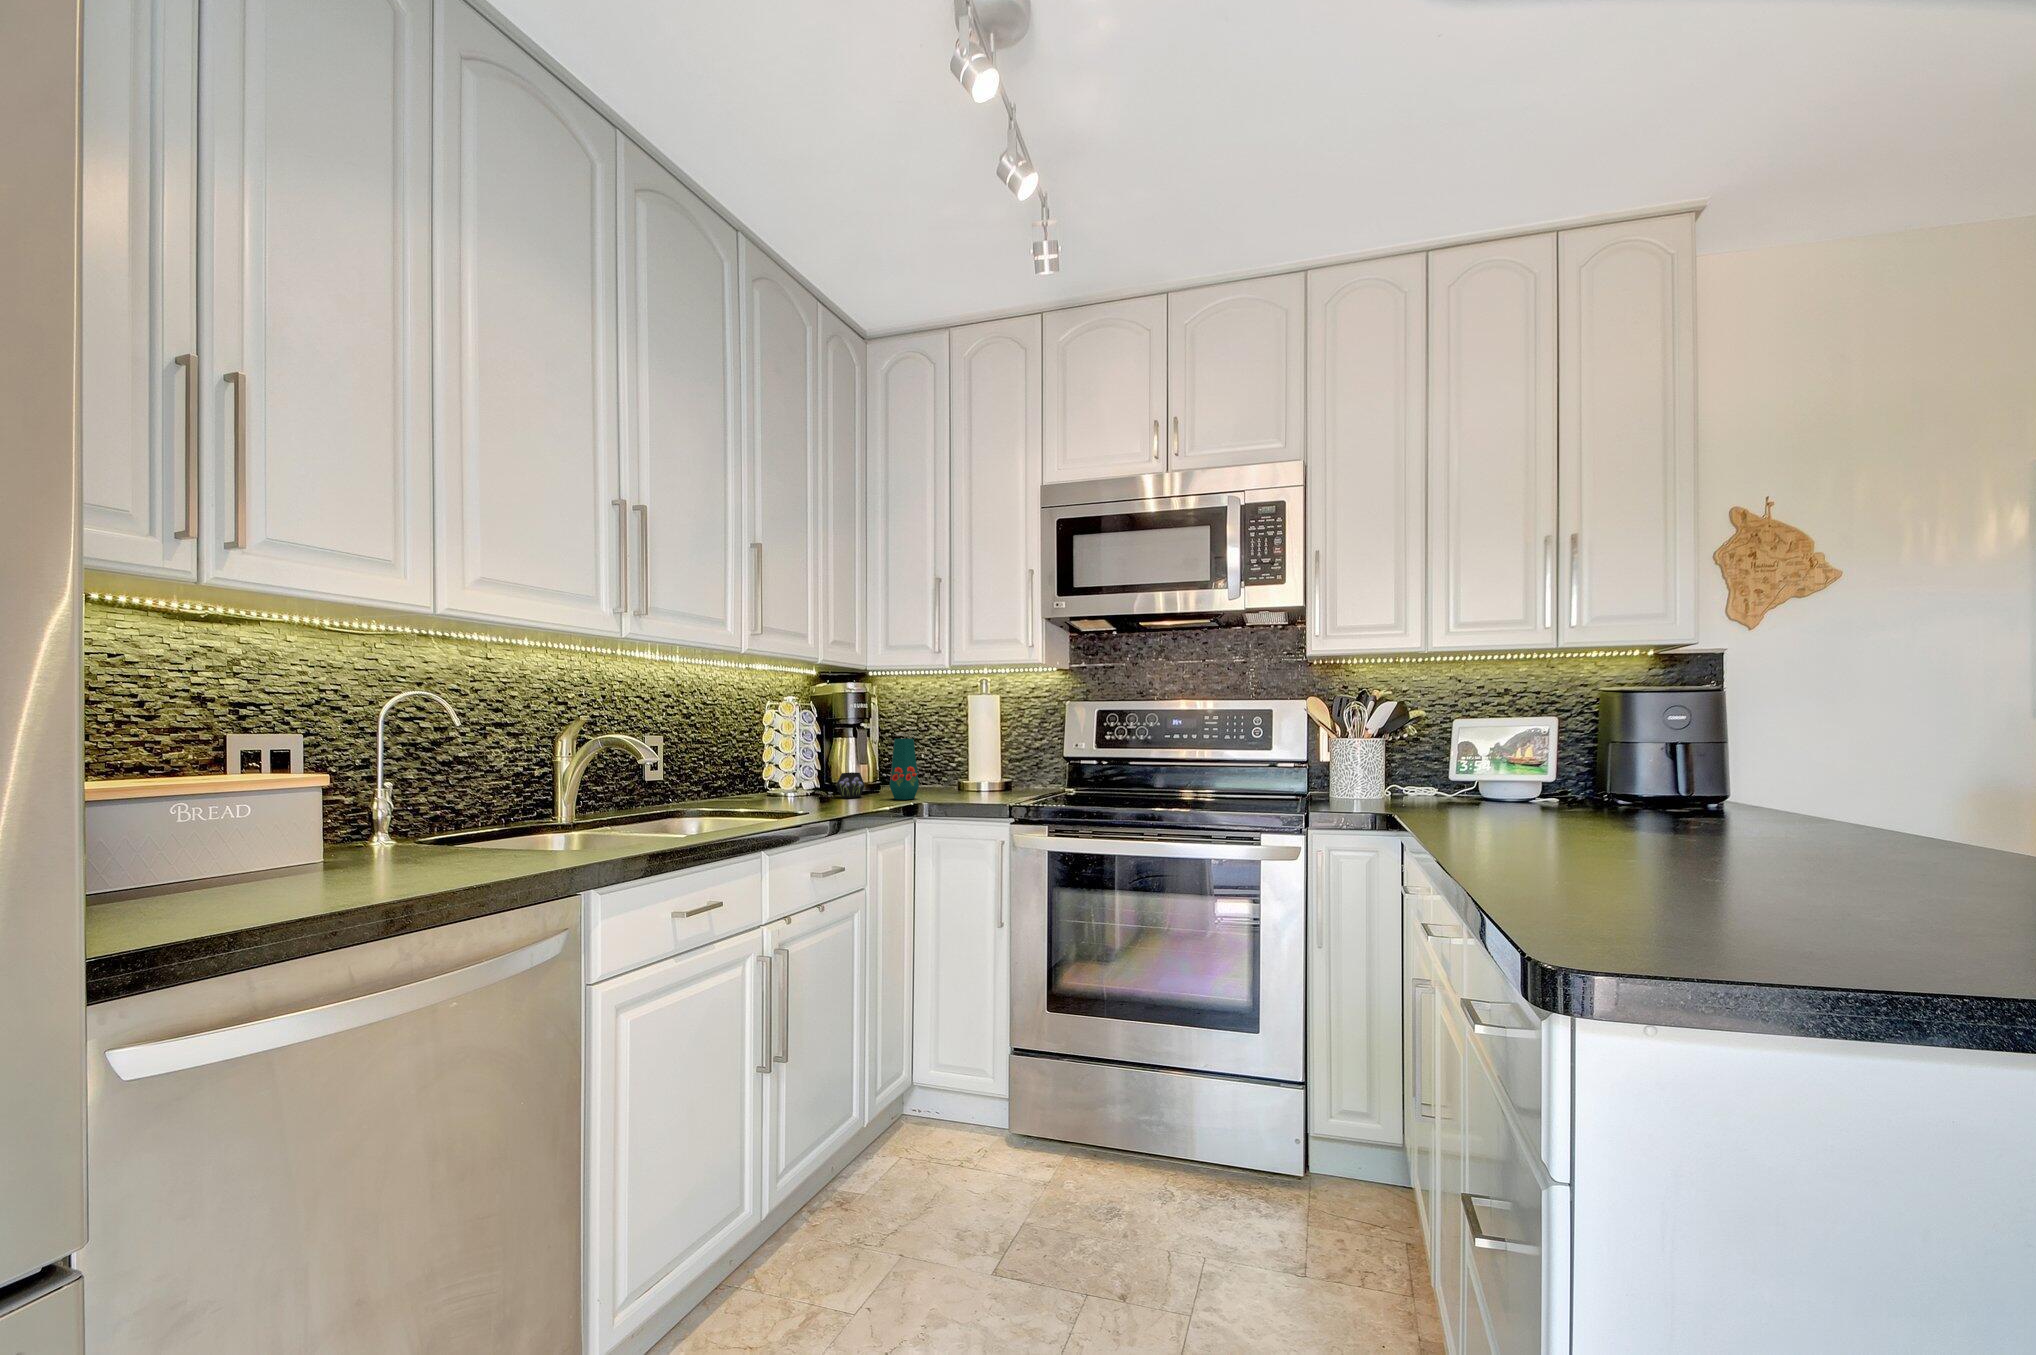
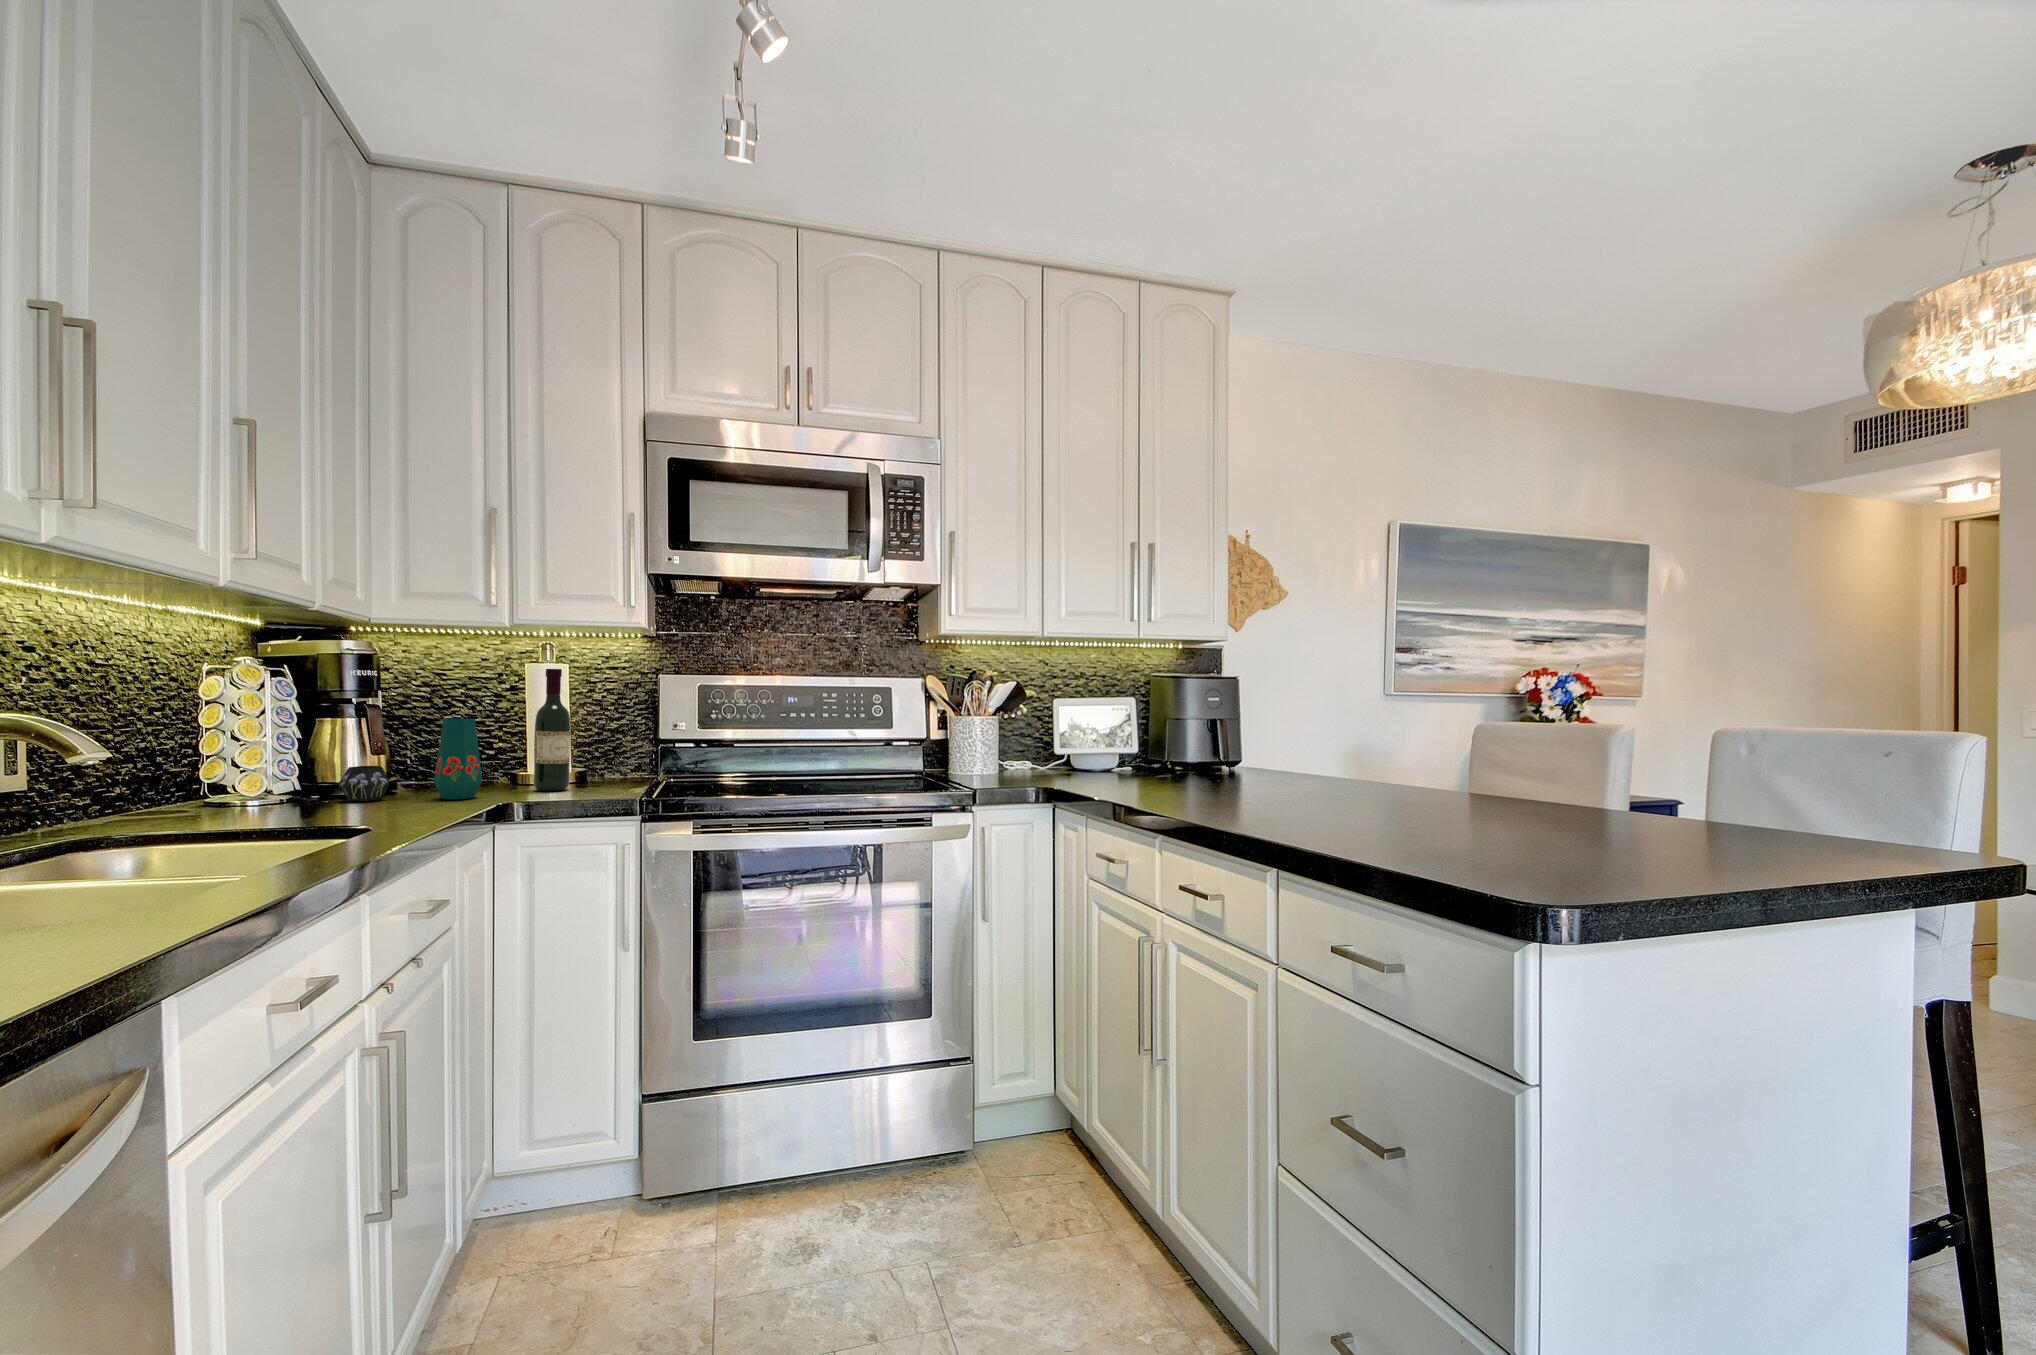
wine bottle: none [960,699,986,797] -> present [534,669,571,791]

